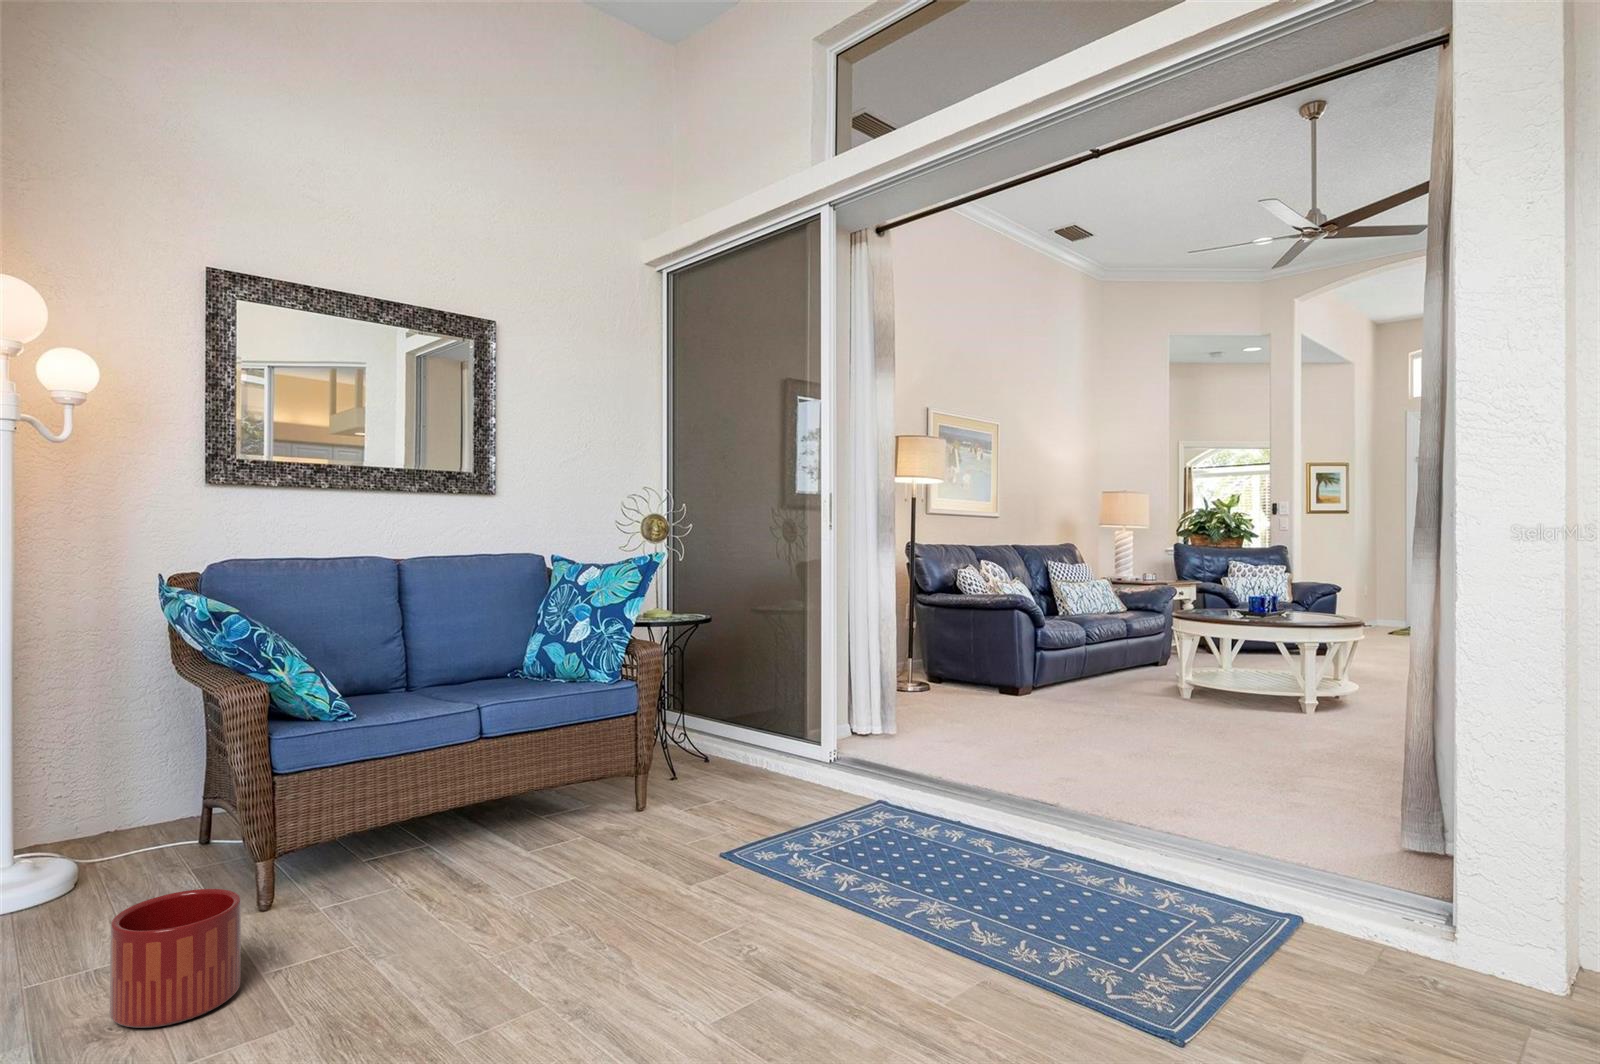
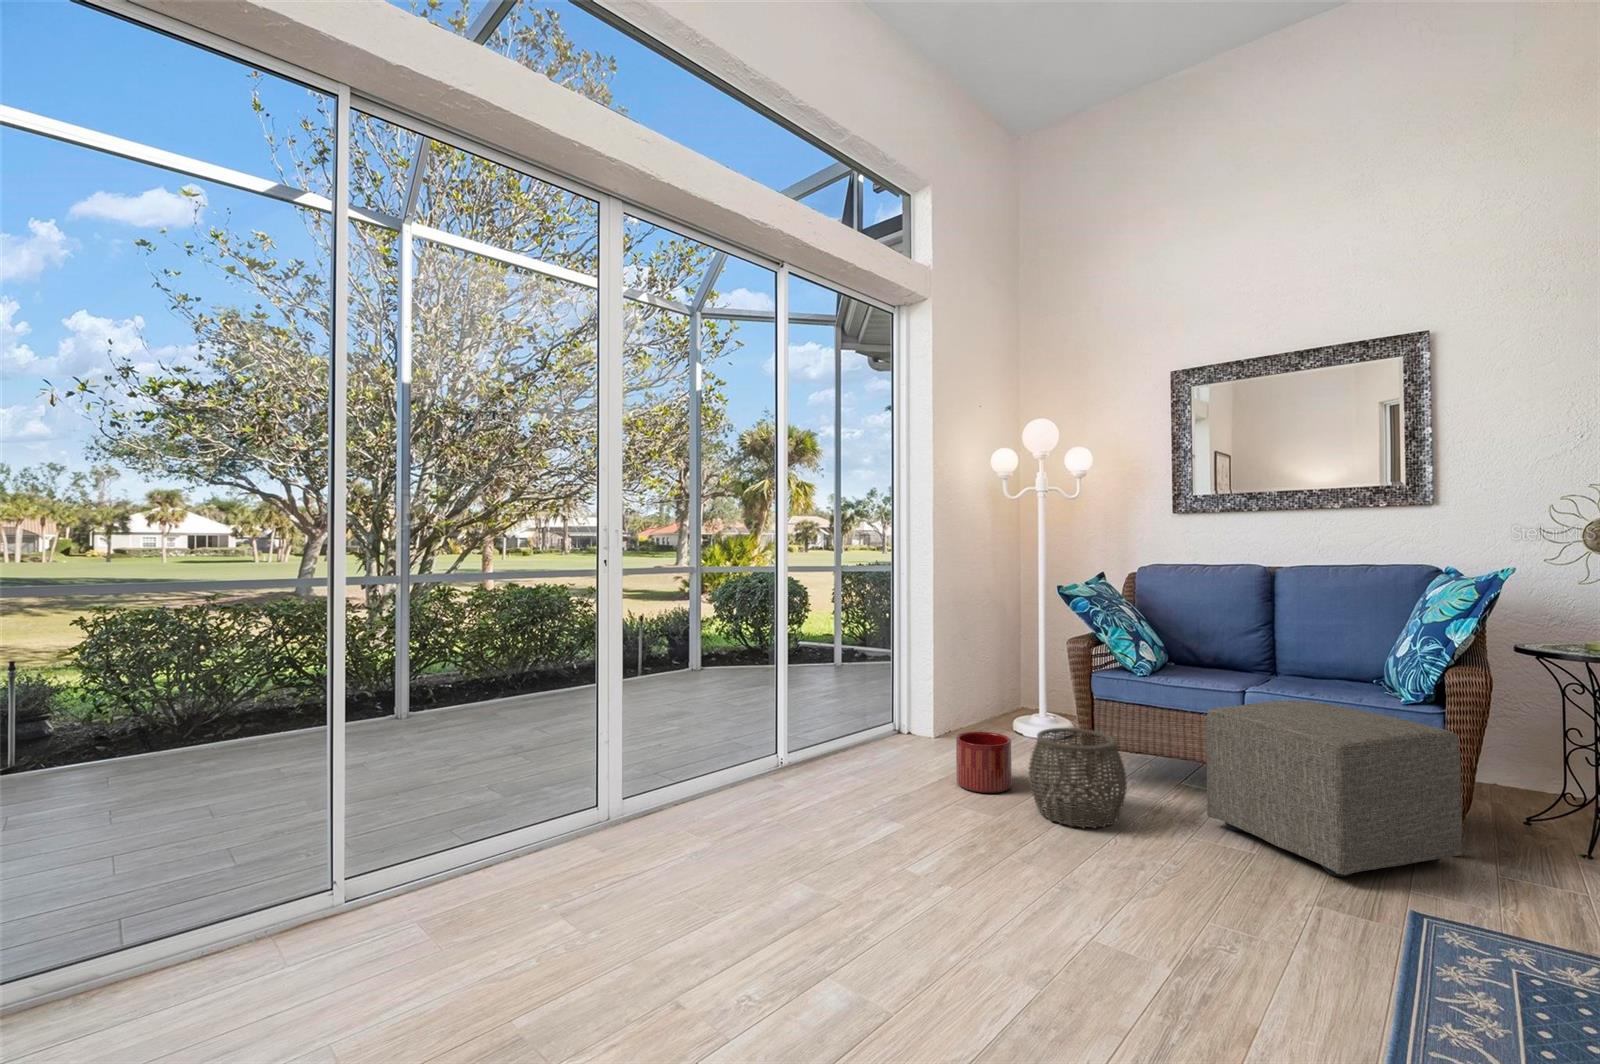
ottoman: none [502,698,679,871] -> present [1206,700,1463,877]
woven basket: none [318,809,476,973] -> present [1028,728,1127,828]

